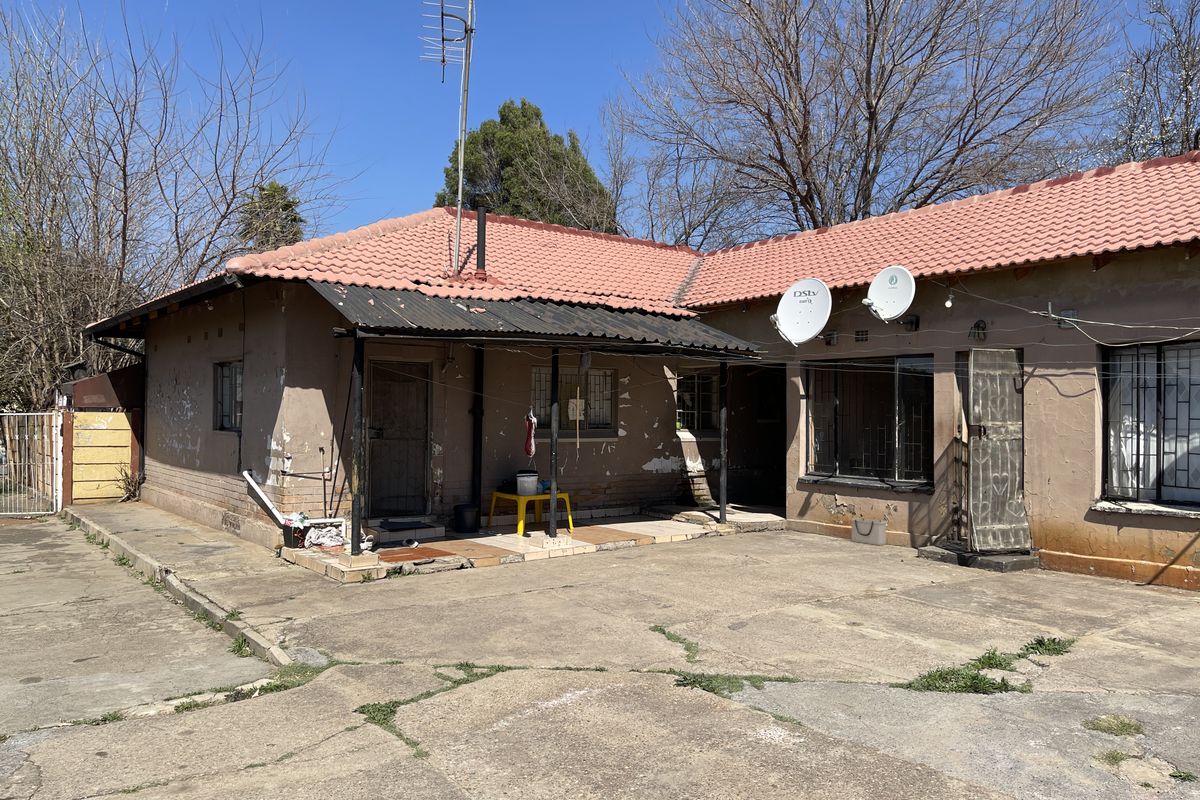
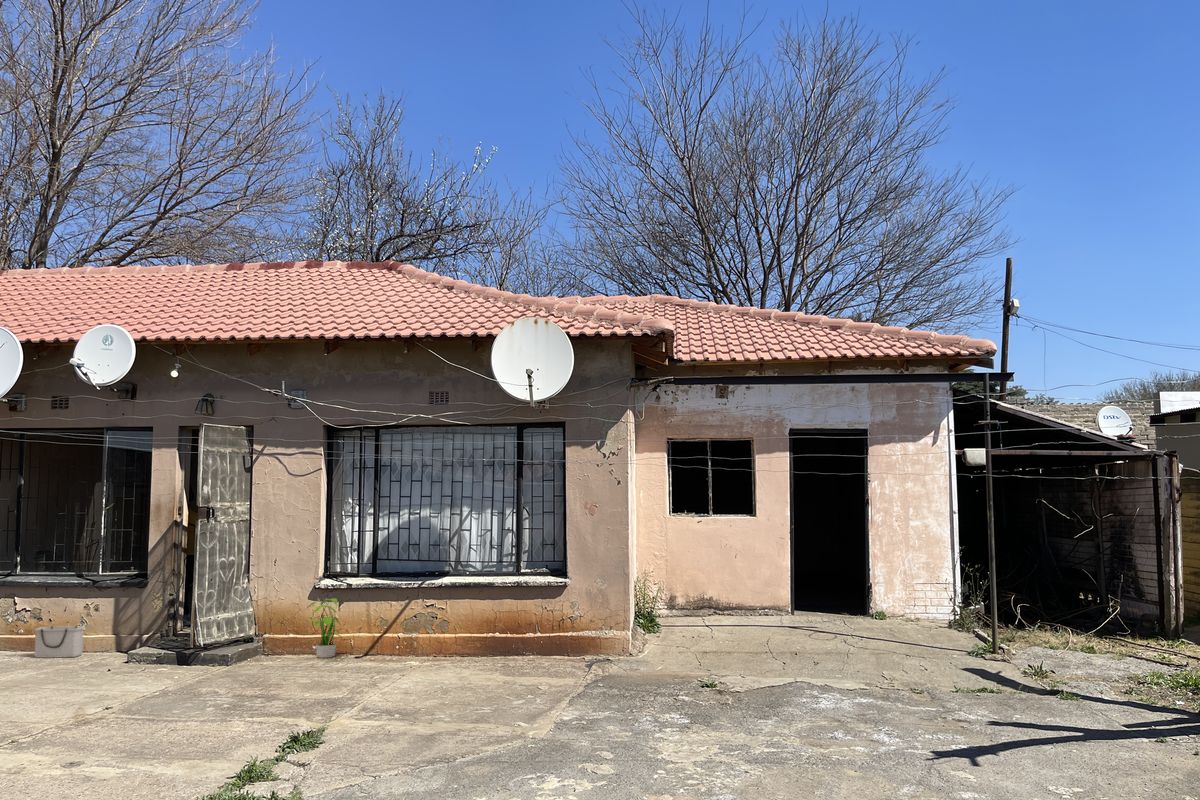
potted plant: none [1081,519,1126,580] -> present [307,599,342,658]

